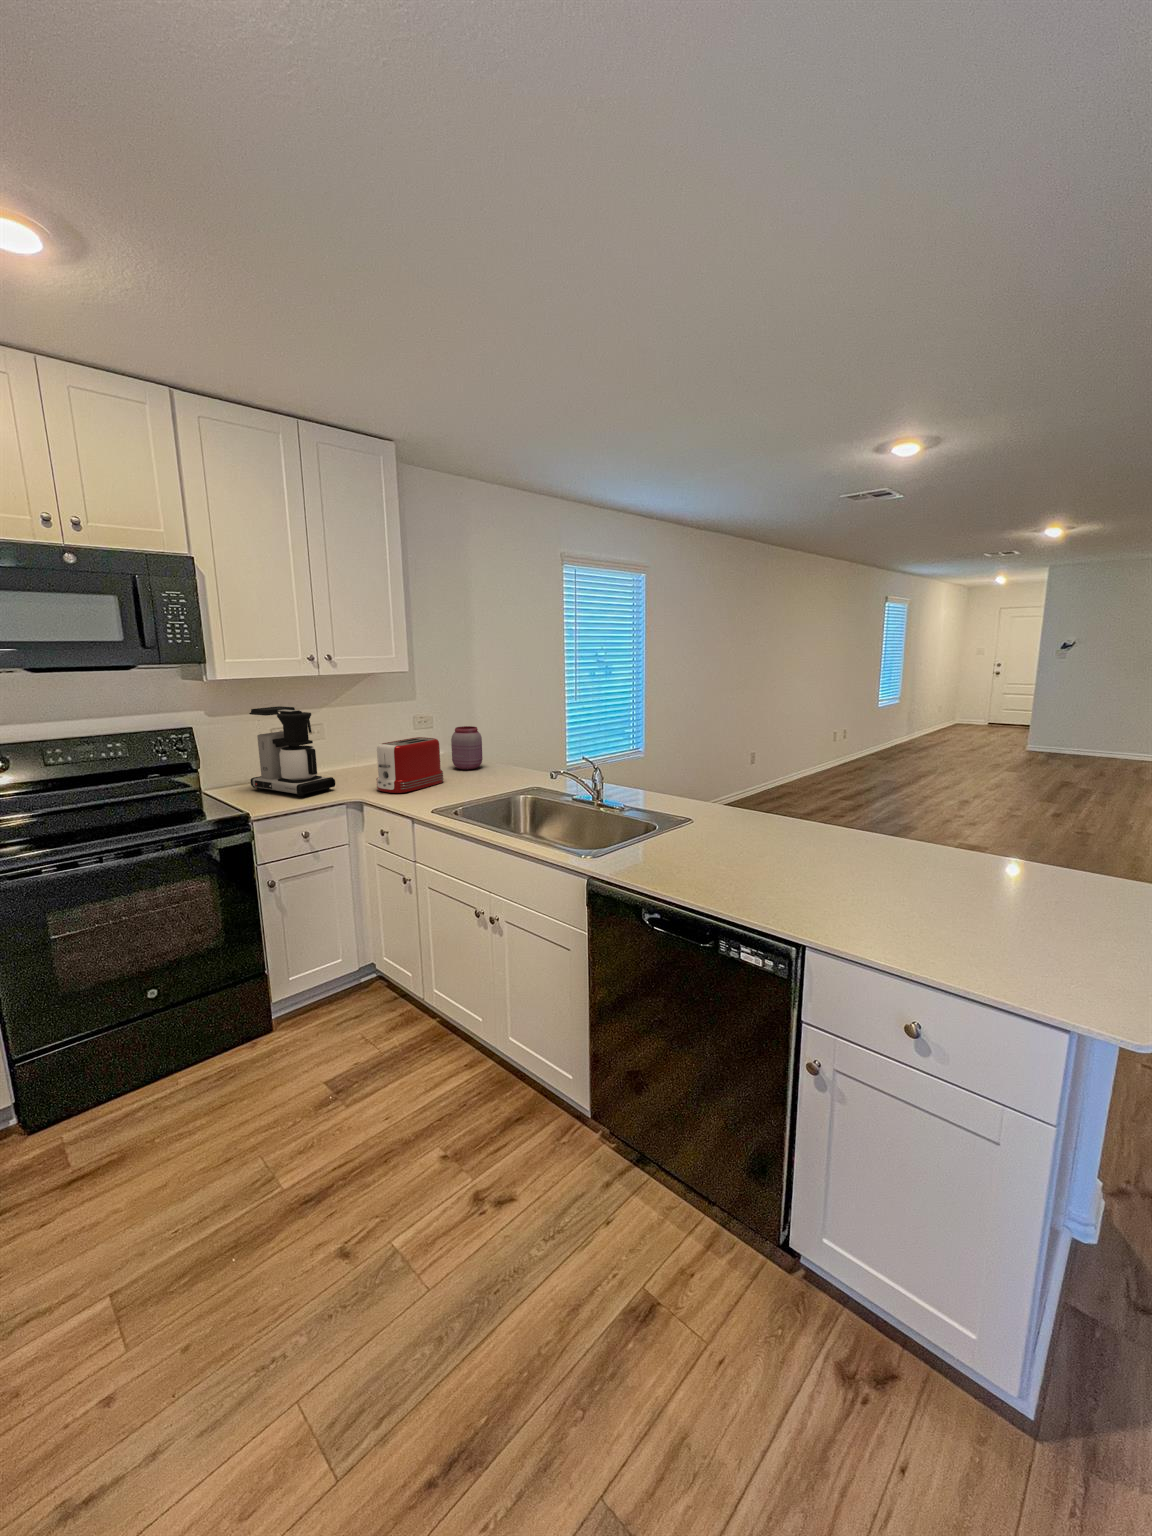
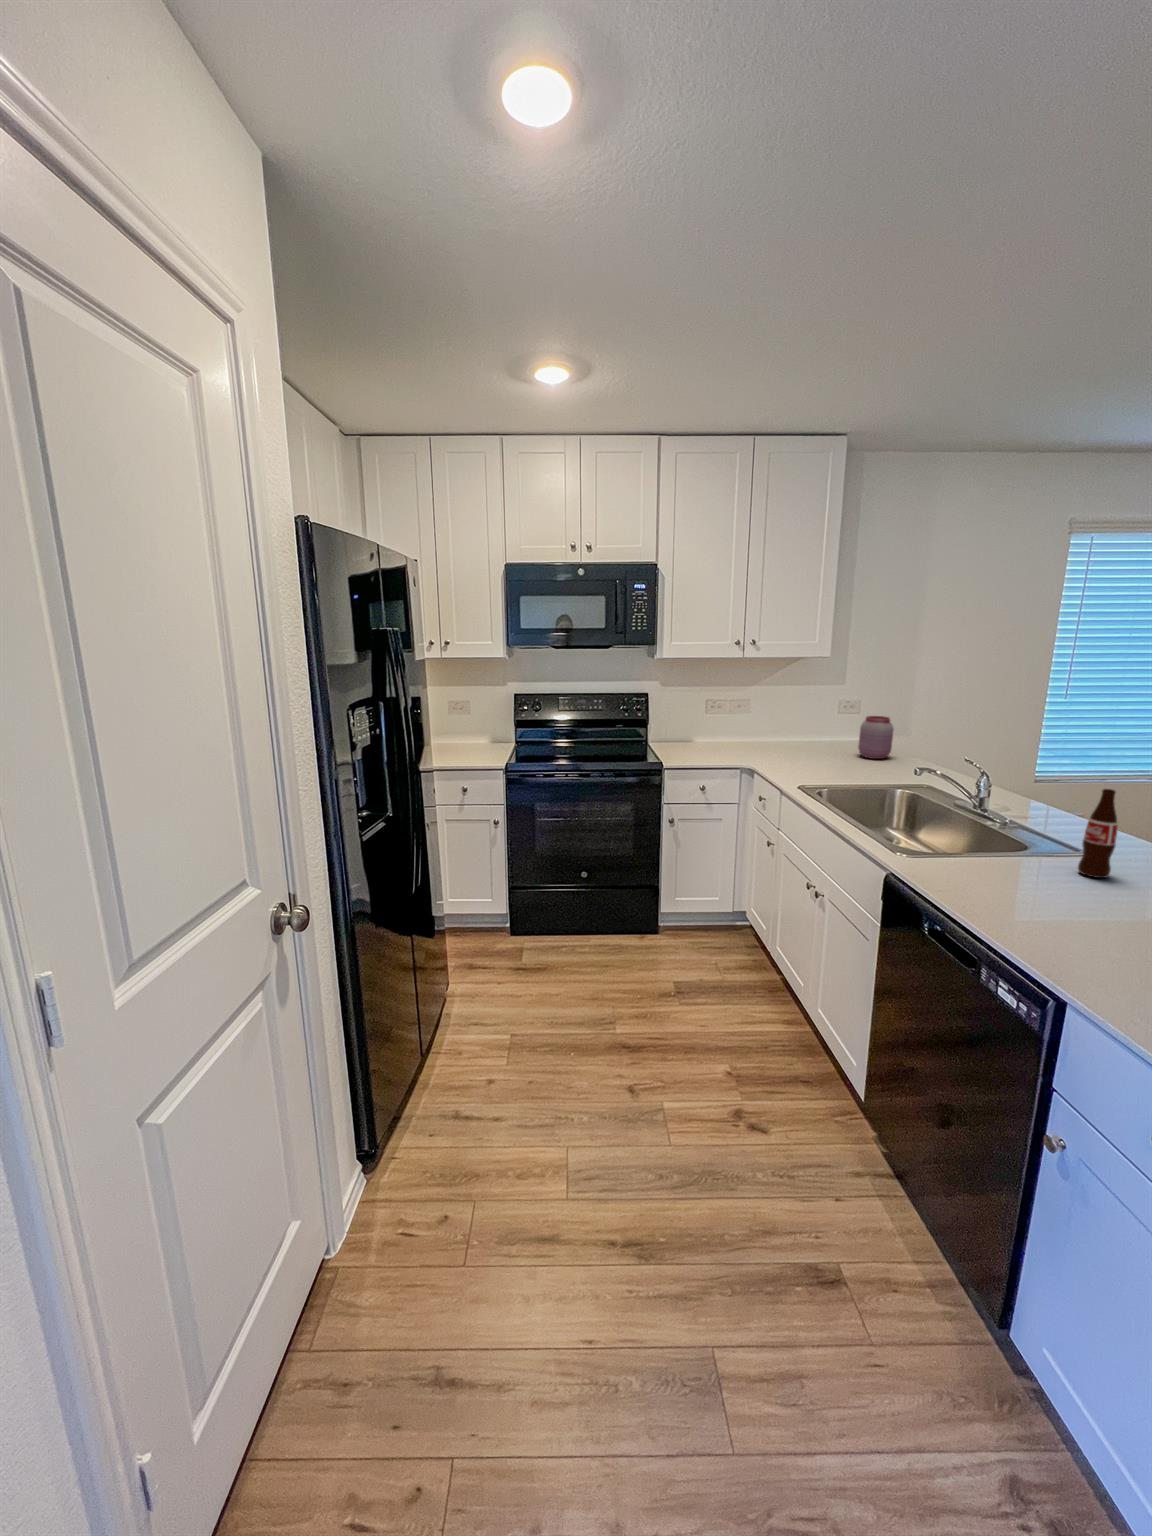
coffee maker: present [249,706,335,797] -> none [681,683,740,758]
toaster: present [376,737,443,793] -> none [771,721,838,768]
bottle: none [704,765,726,838] -> present [1078,789,1118,878]

